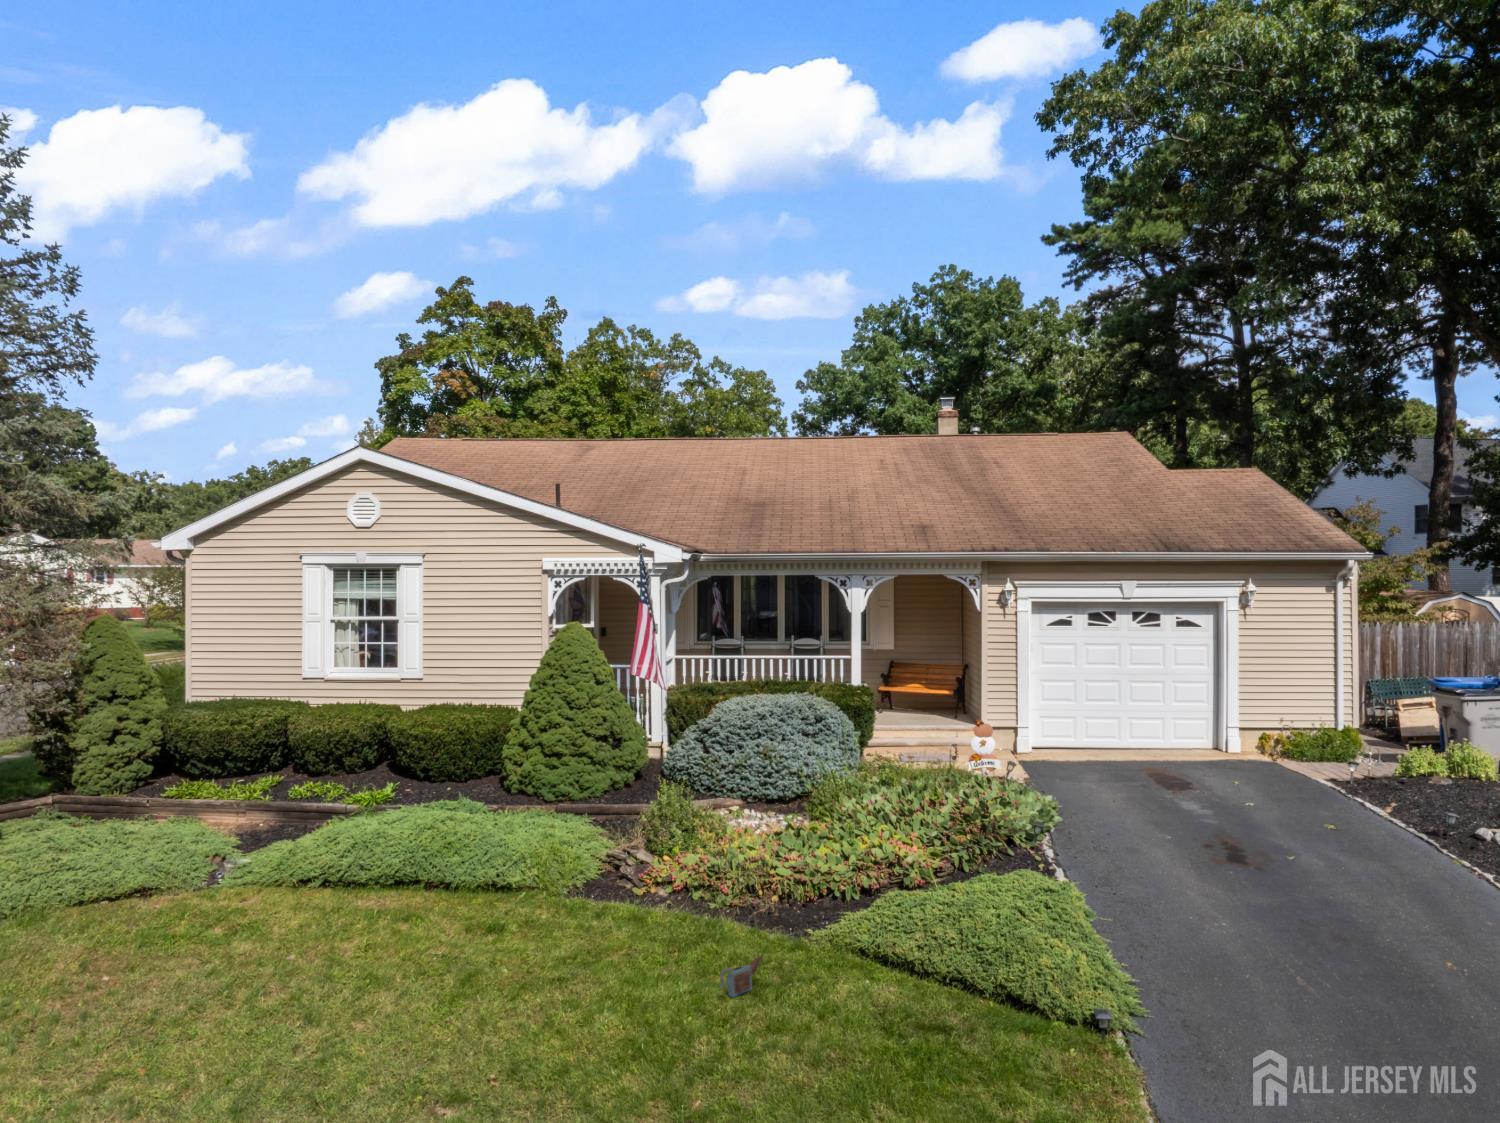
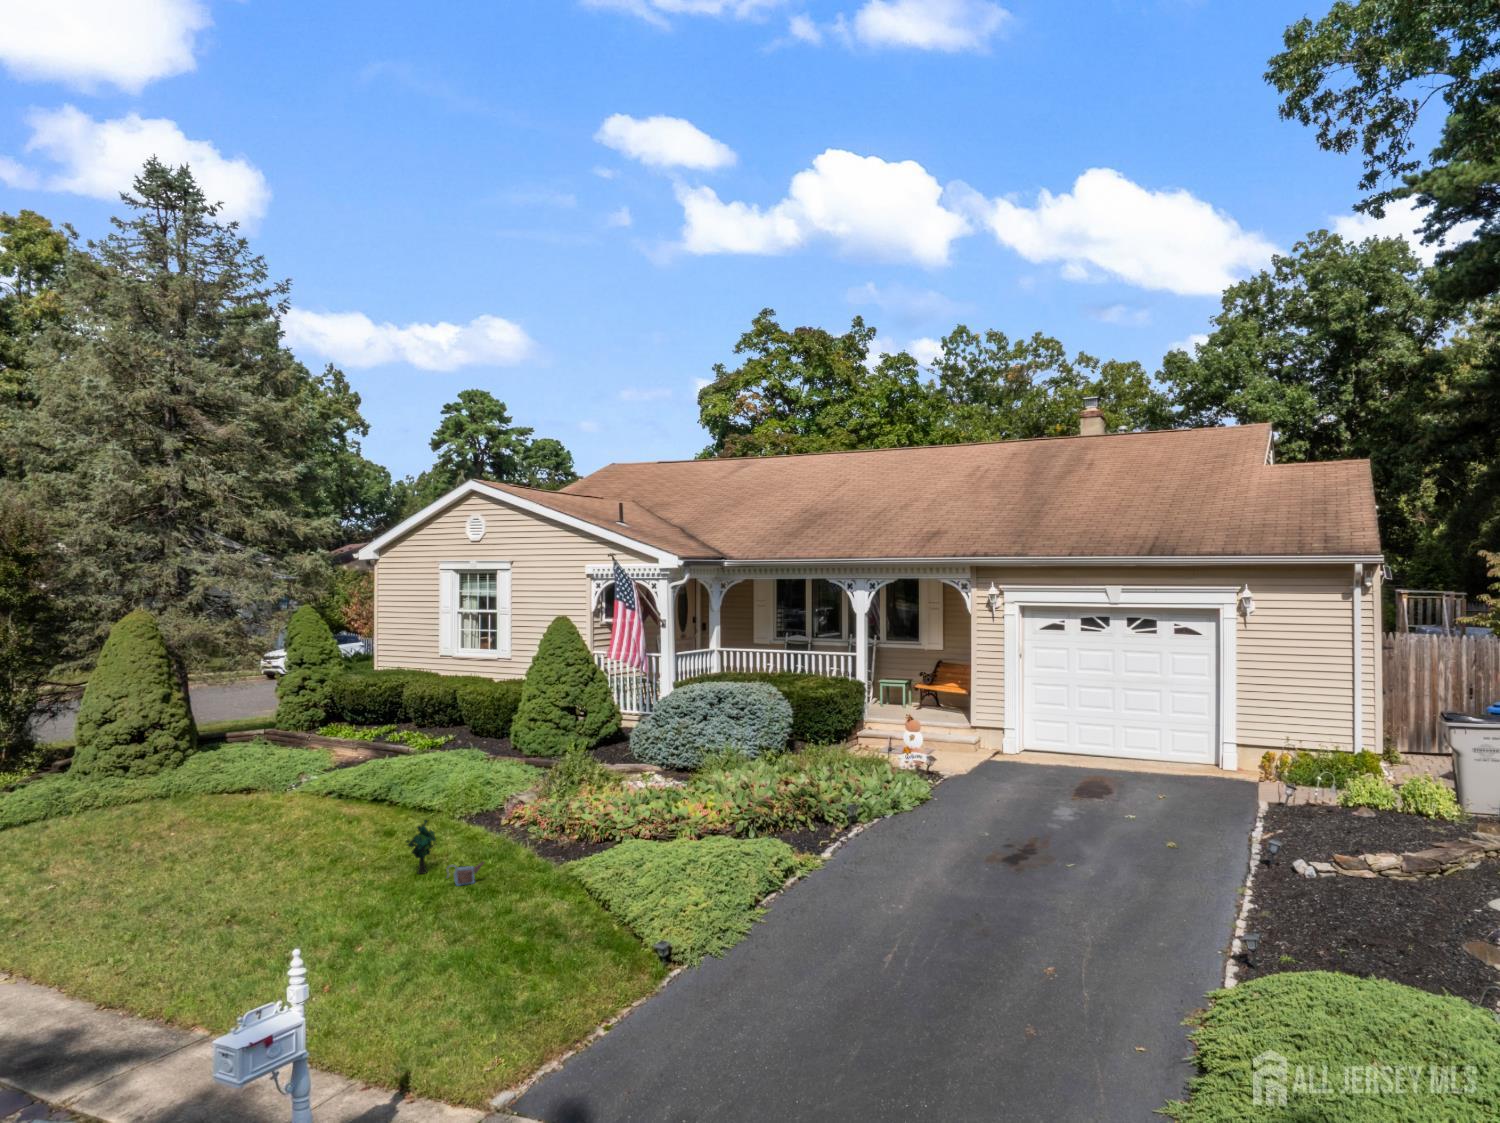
decorative plant: none [625,906,666,989] -> present [406,820,437,874]

